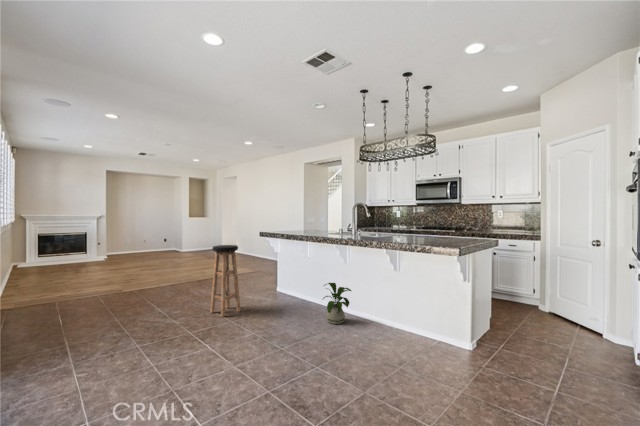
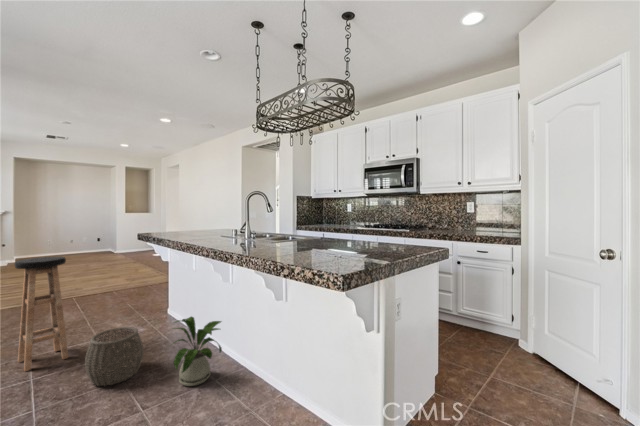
woven basket: none [268,290,299,324] -> present [85,327,143,386]

